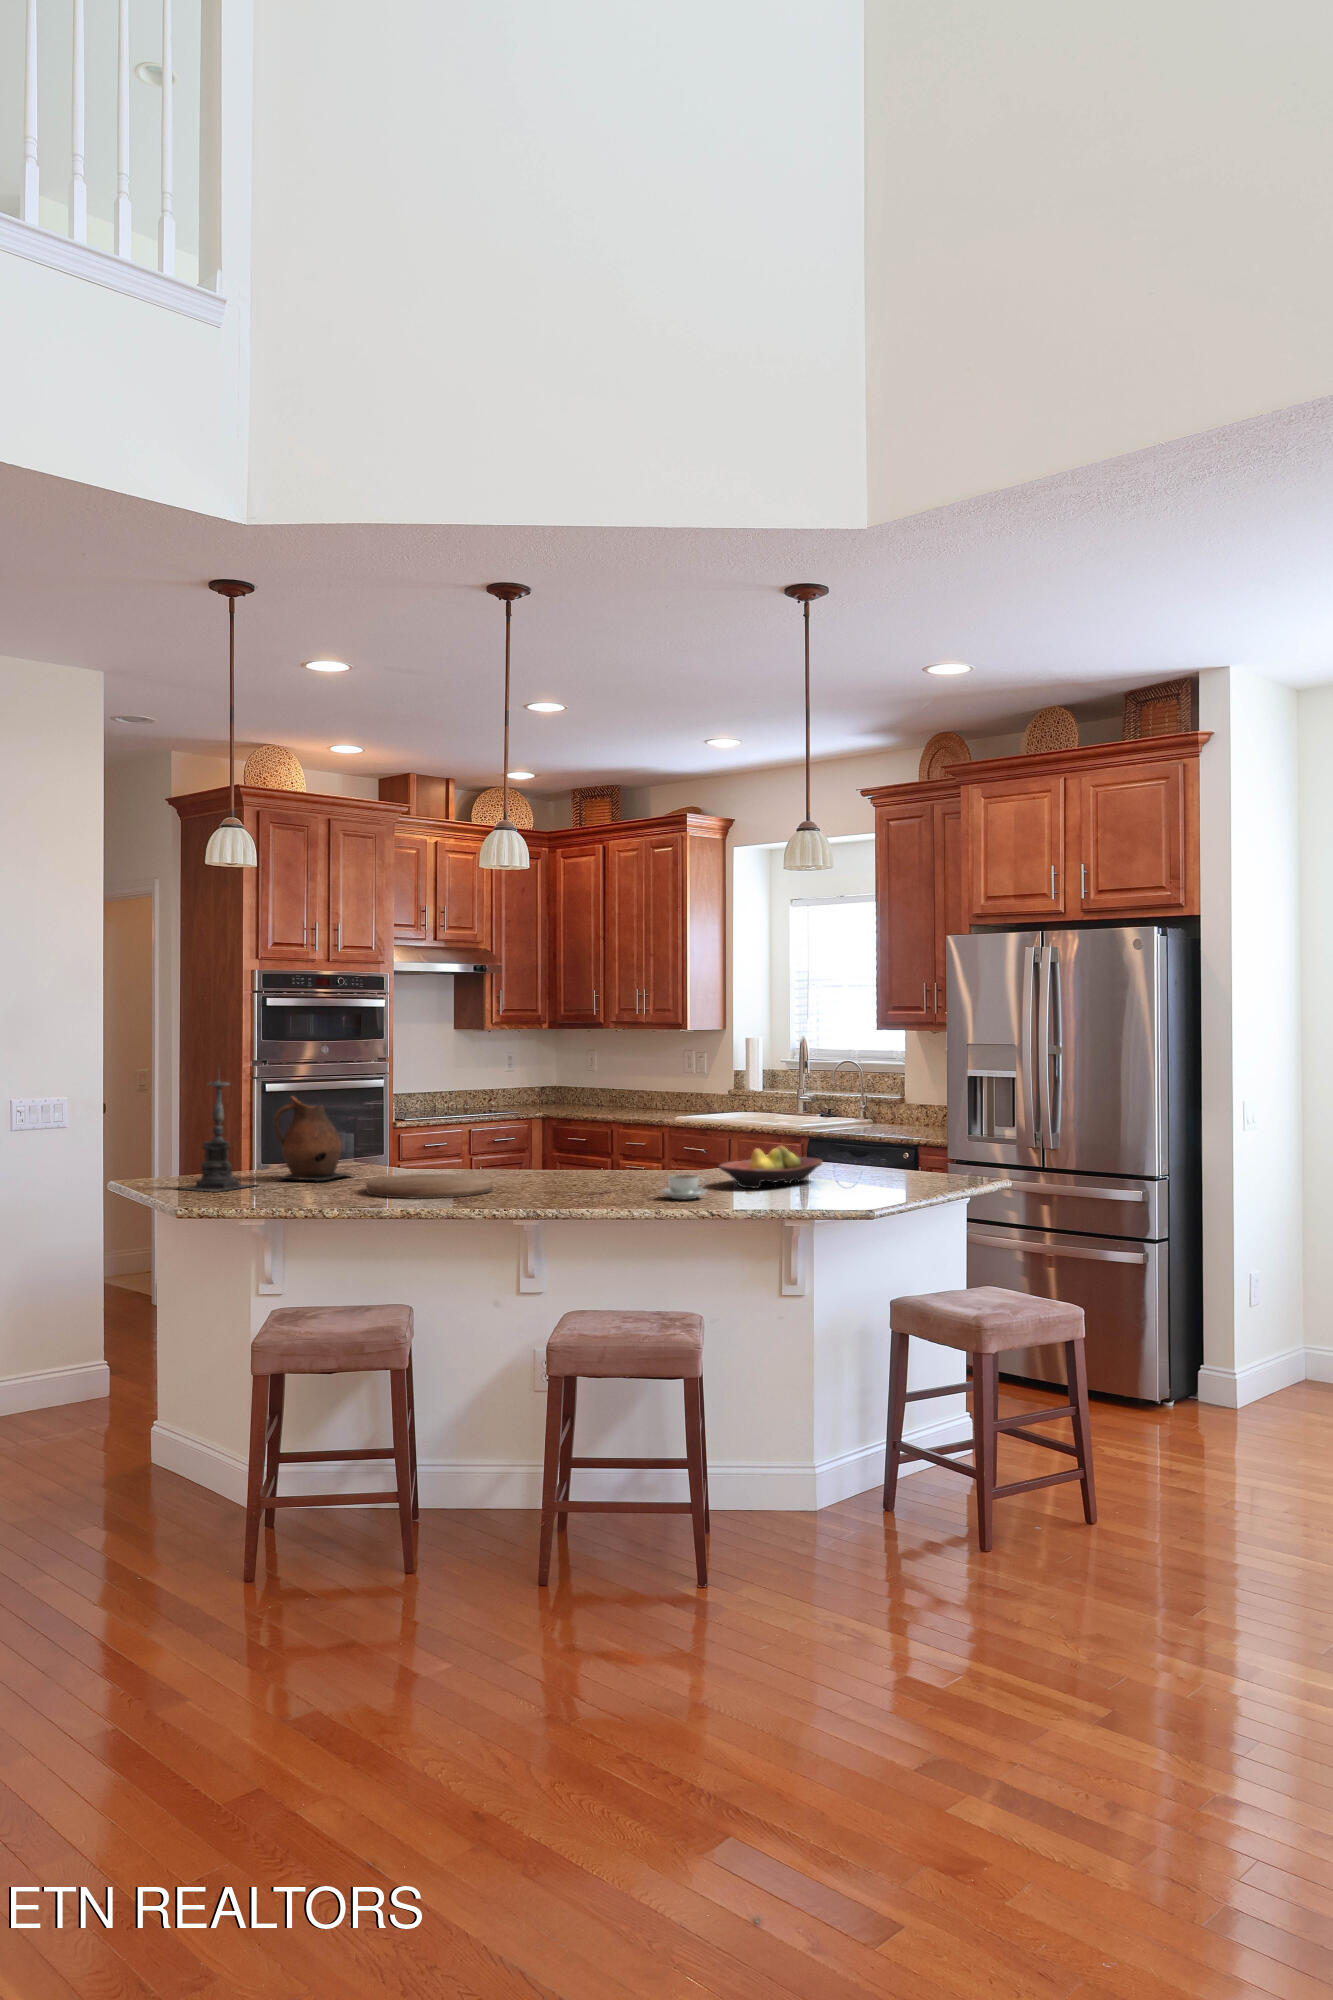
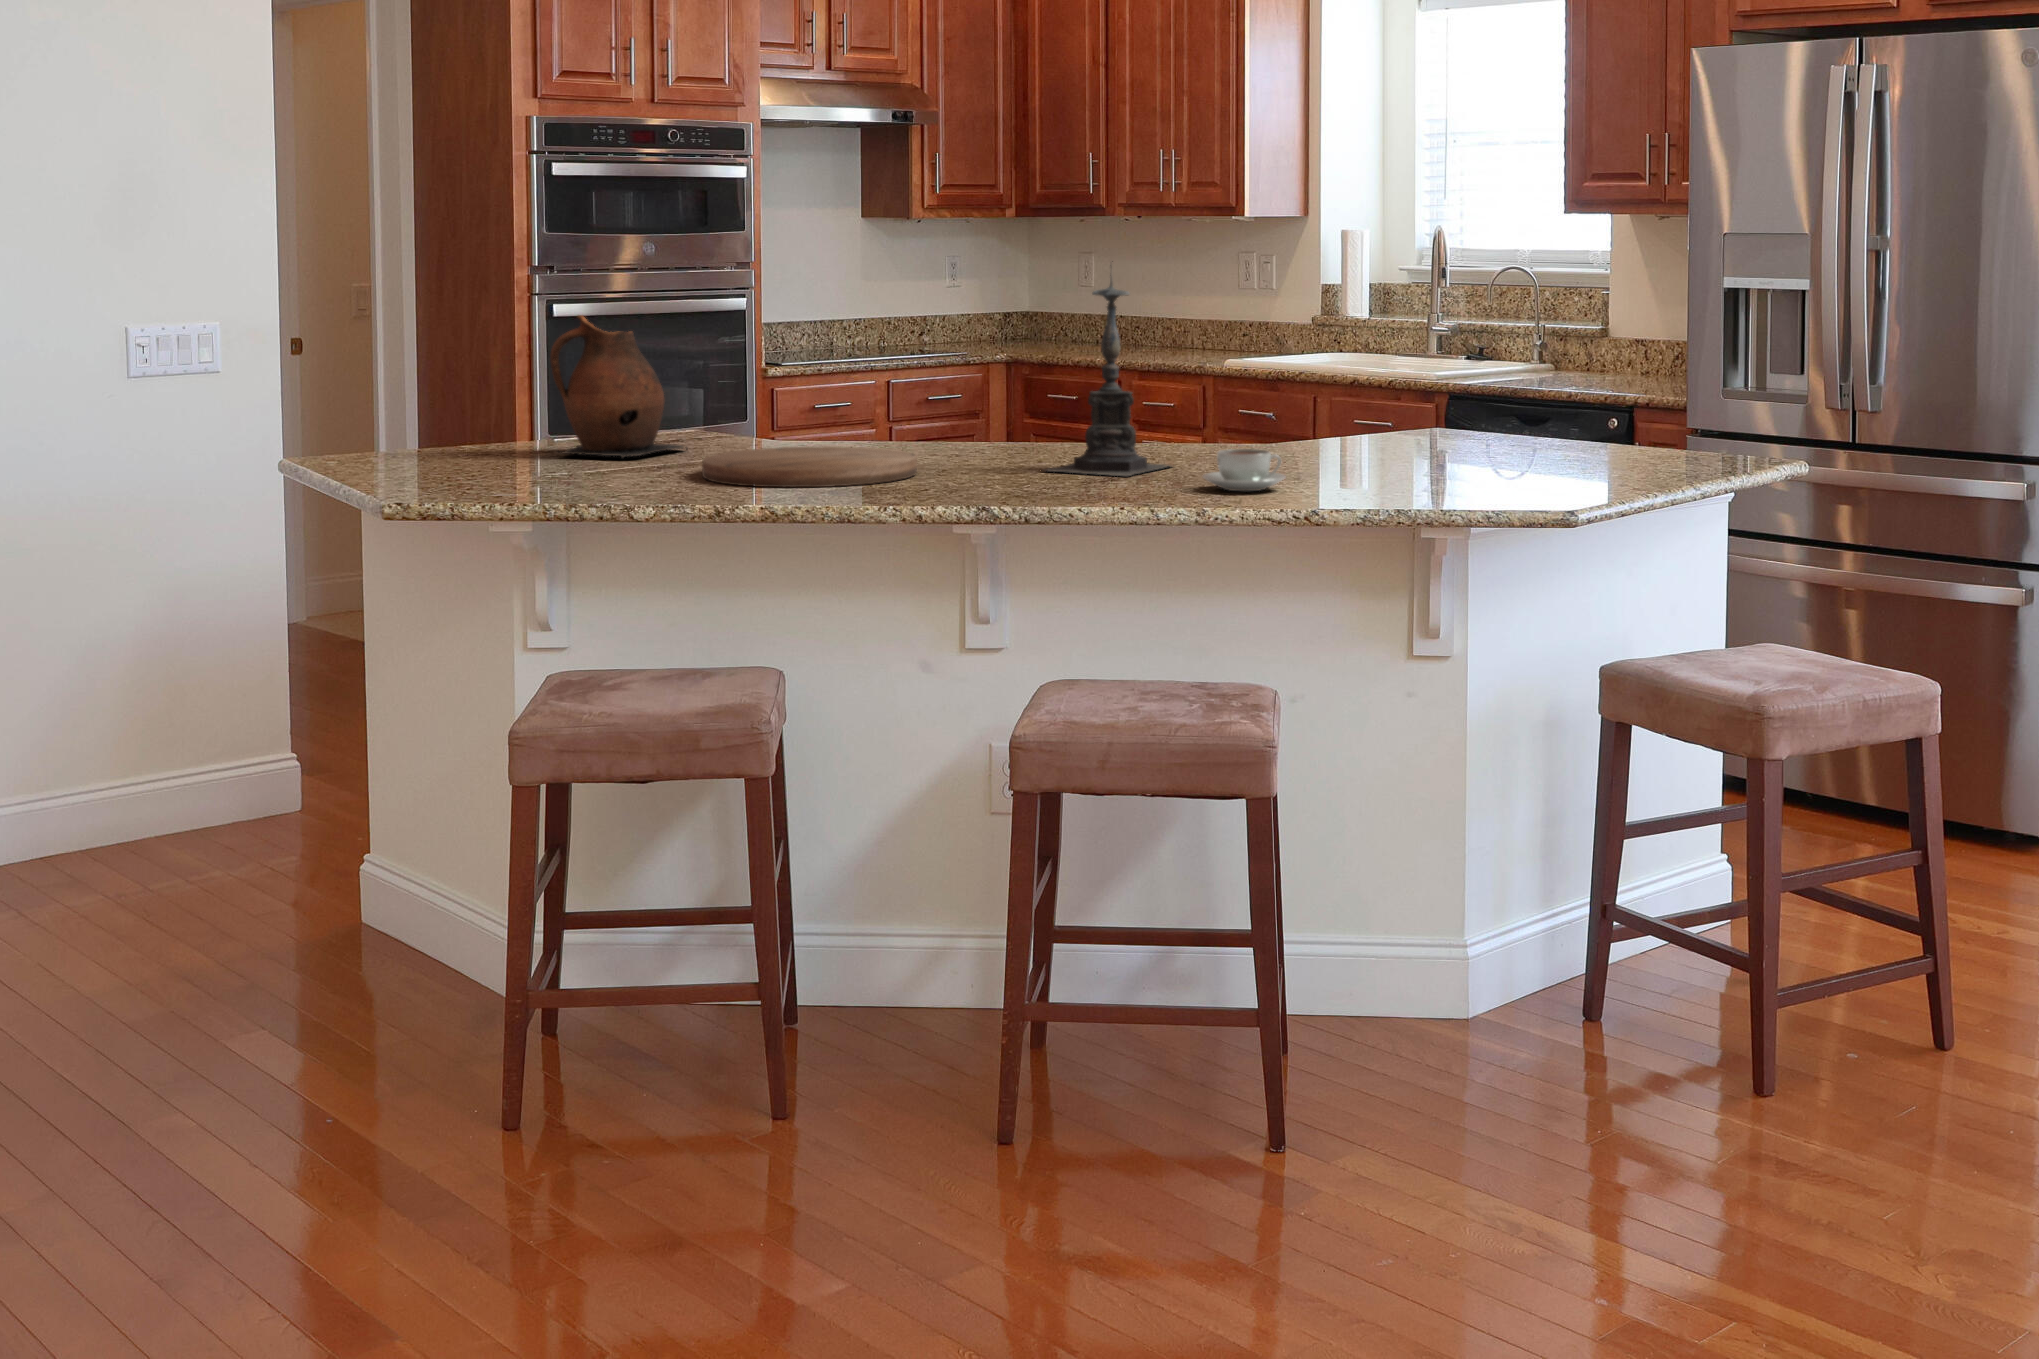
candle holder: present [179,1079,254,1192] -> present [1046,261,1170,476]
fruit bowl: present [719,1146,822,1188] -> none [1302,400,1482,473]

